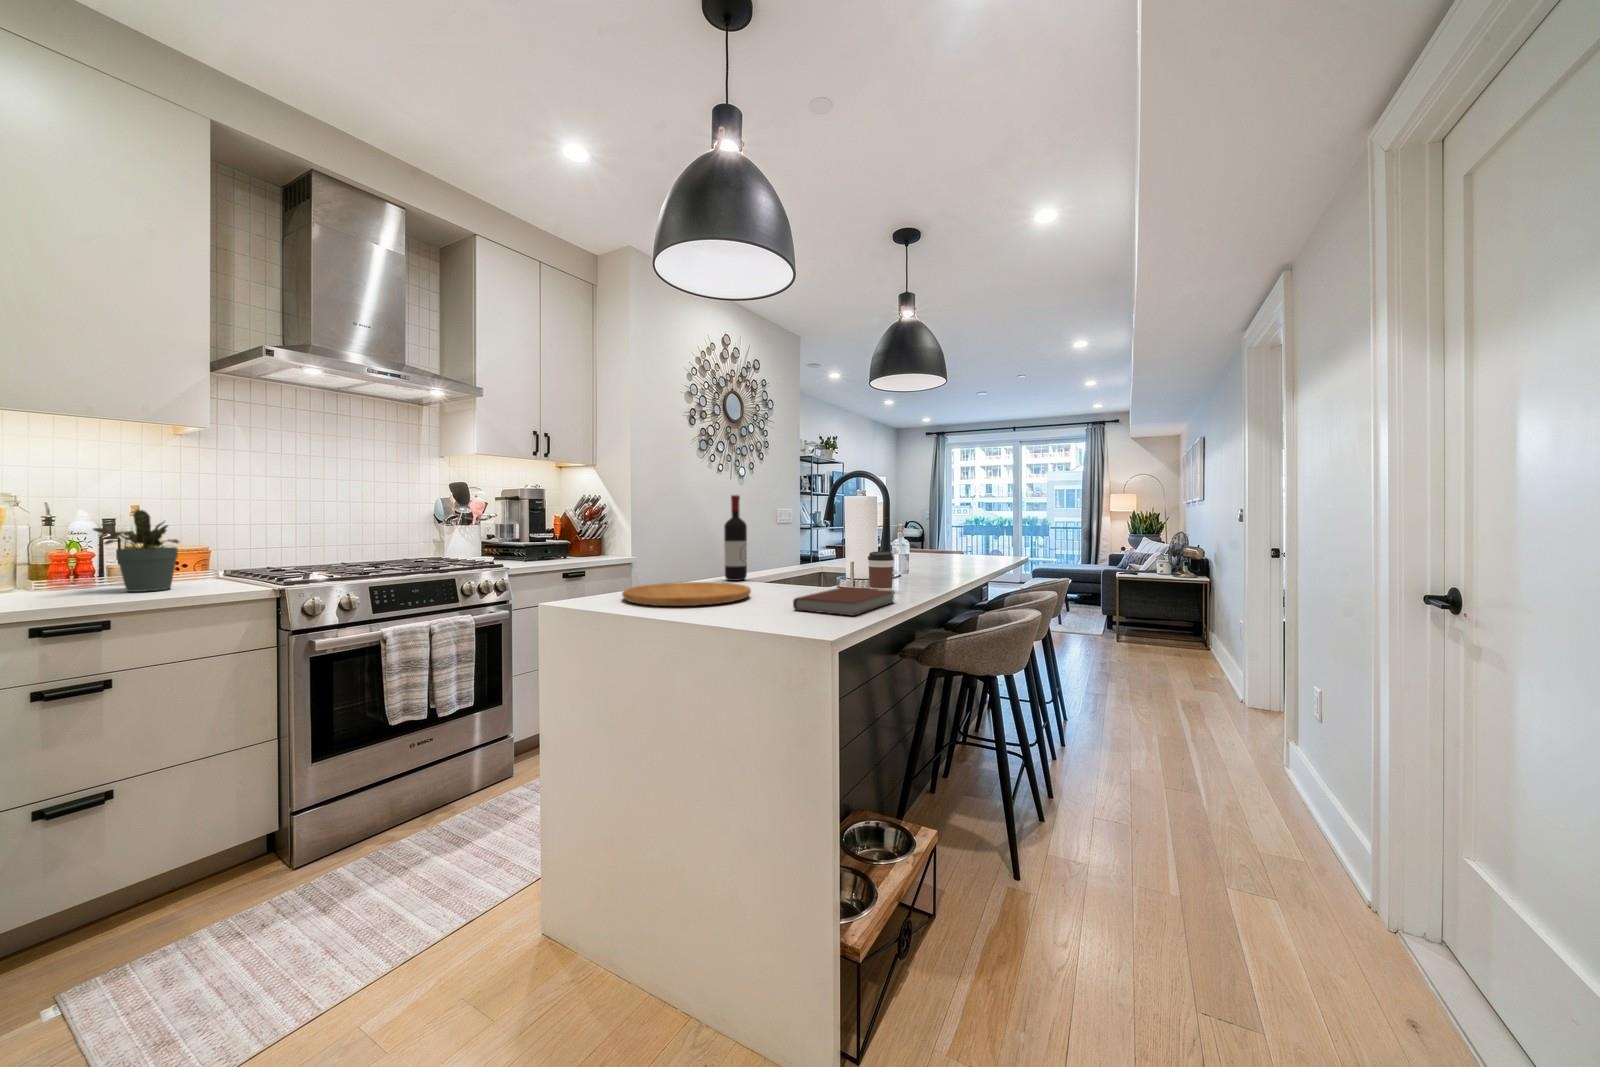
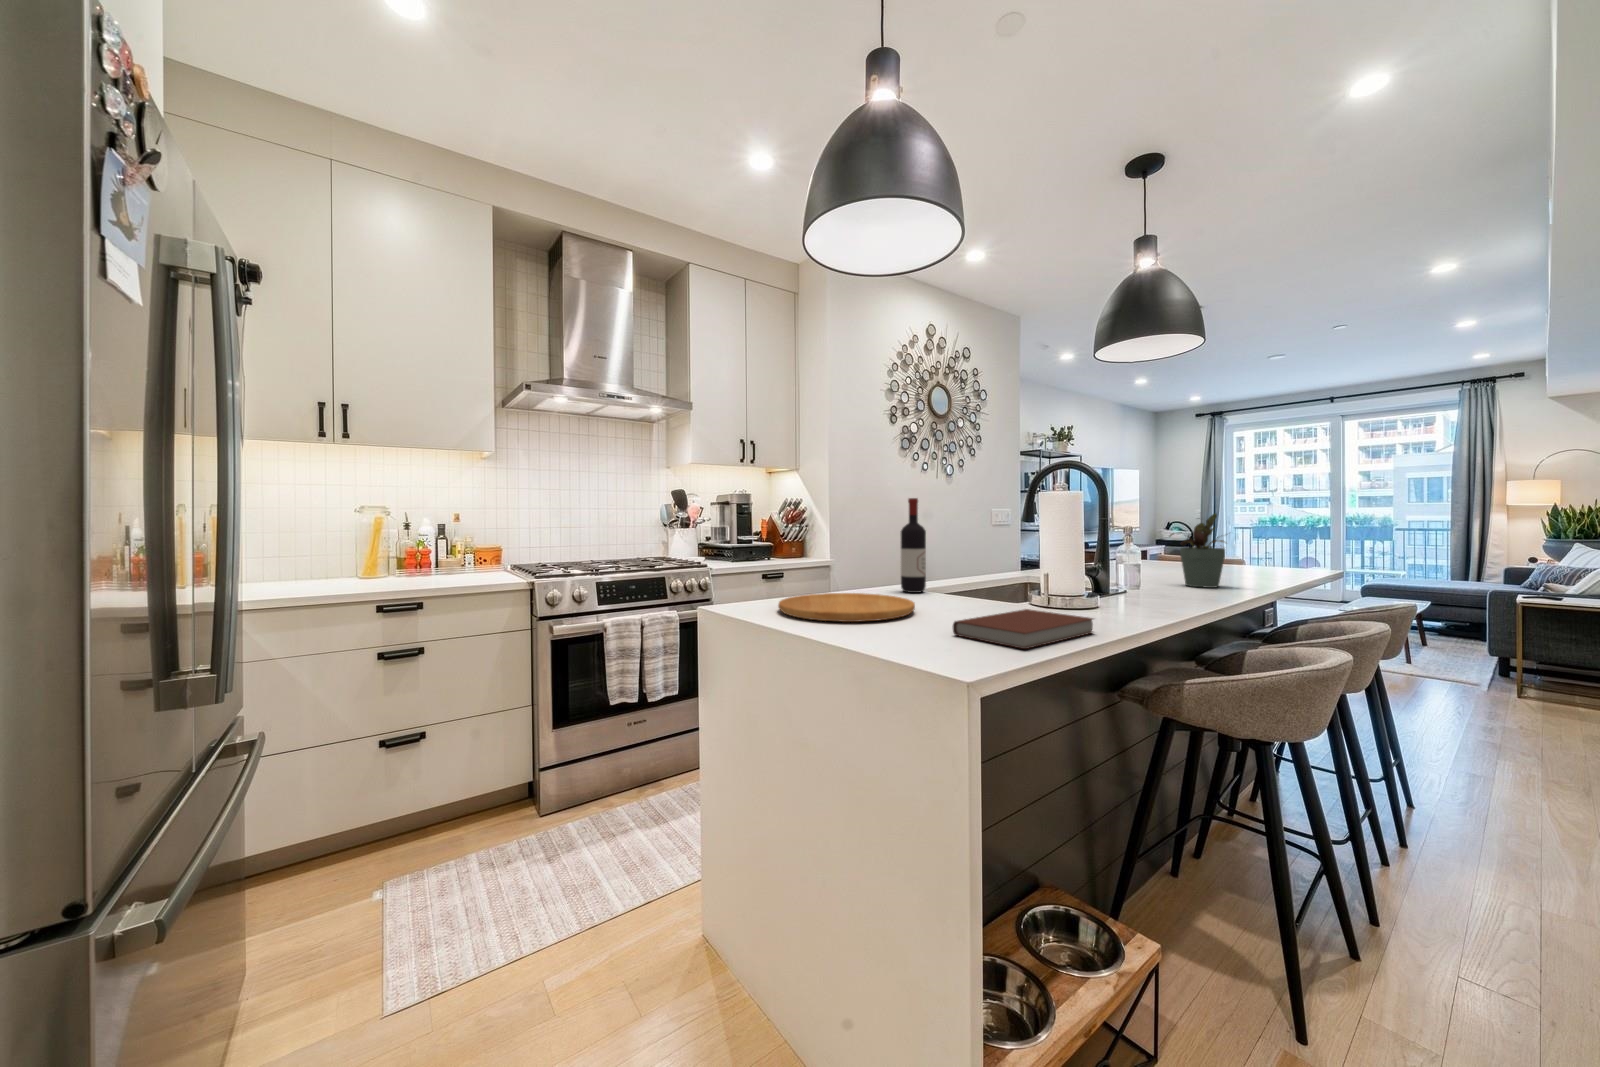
potted plant: present [93,510,179,592] -> present [1170,513,1225,588]
coffee cup: present [868,551,894,590] -> none [1066,566,1102,618]

